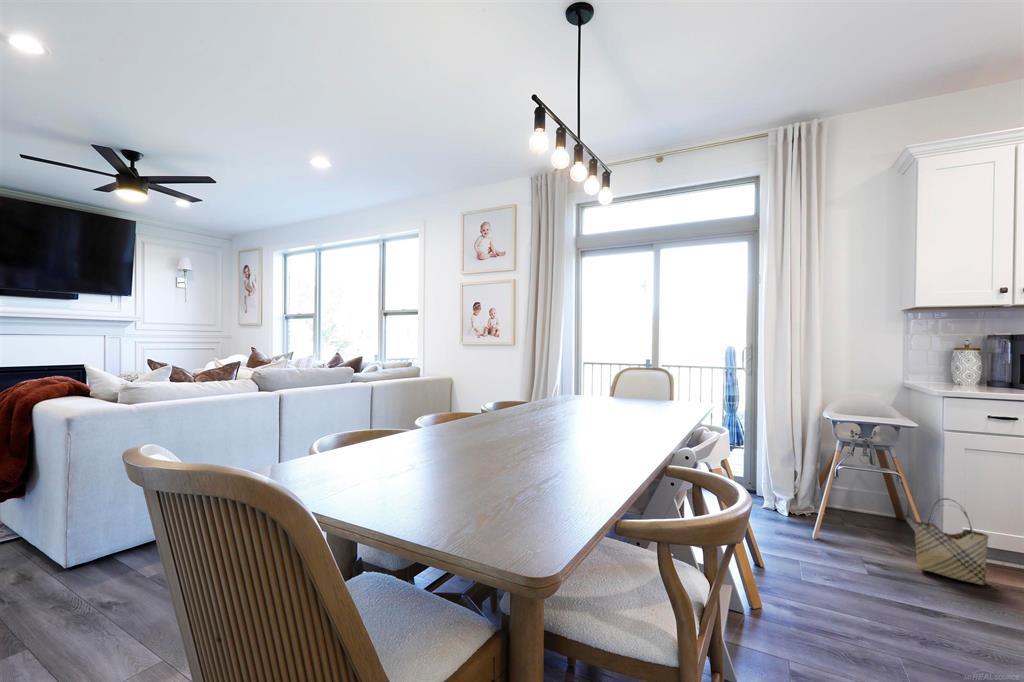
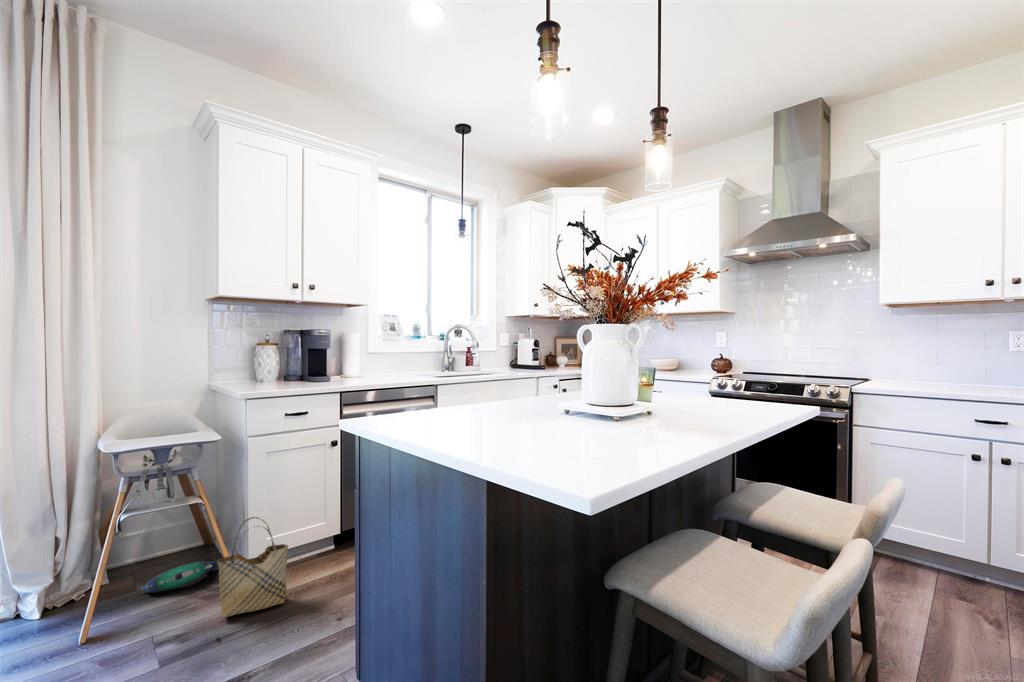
plush toy: none [850,519,915,536] -> present [141,561,218,593]

